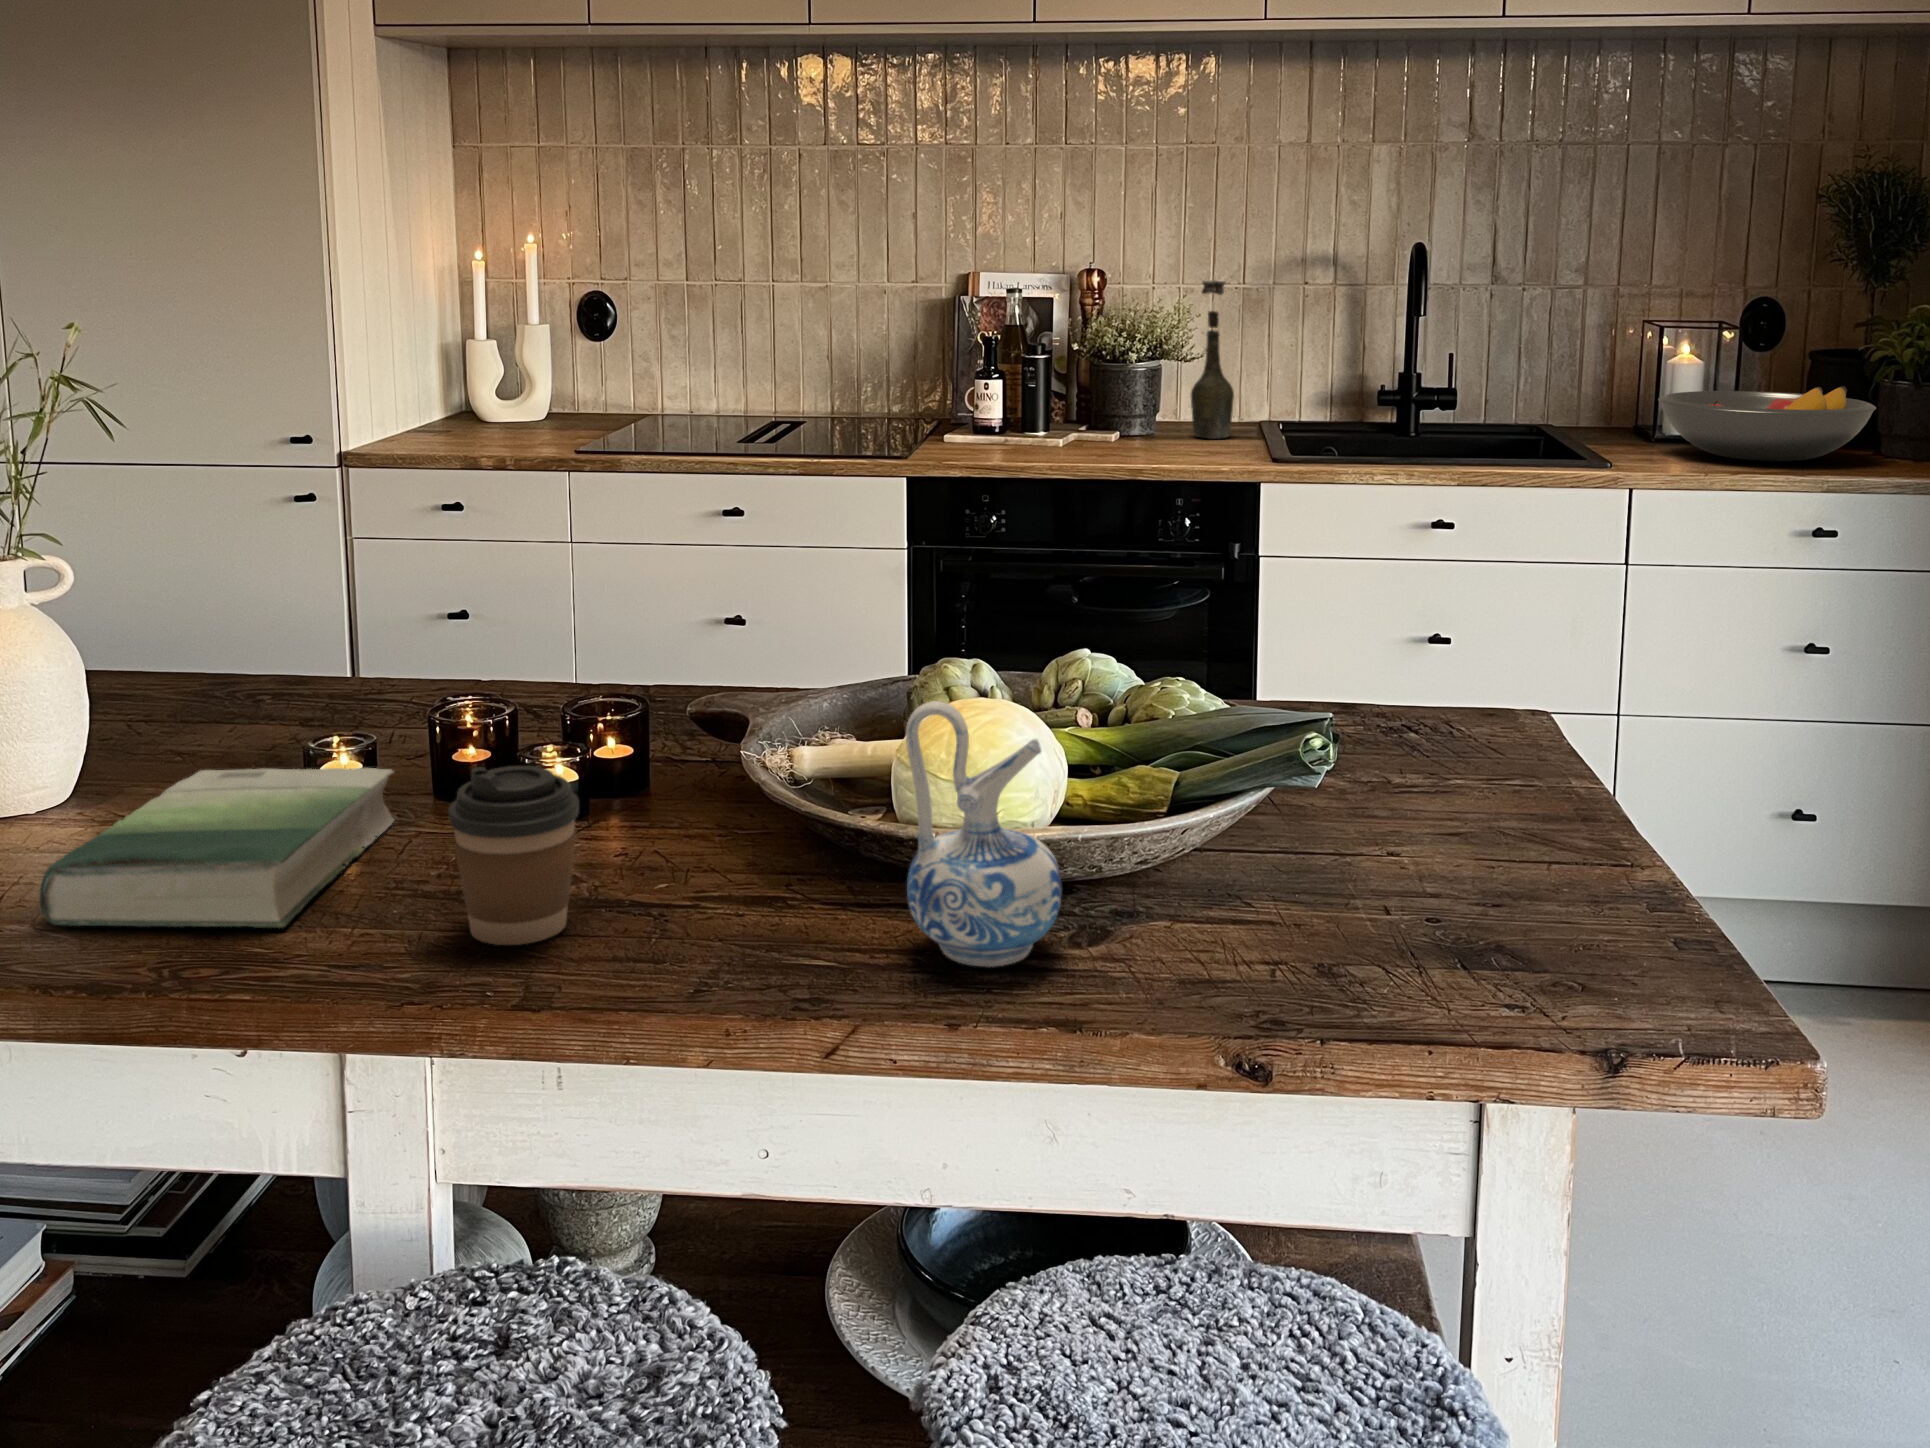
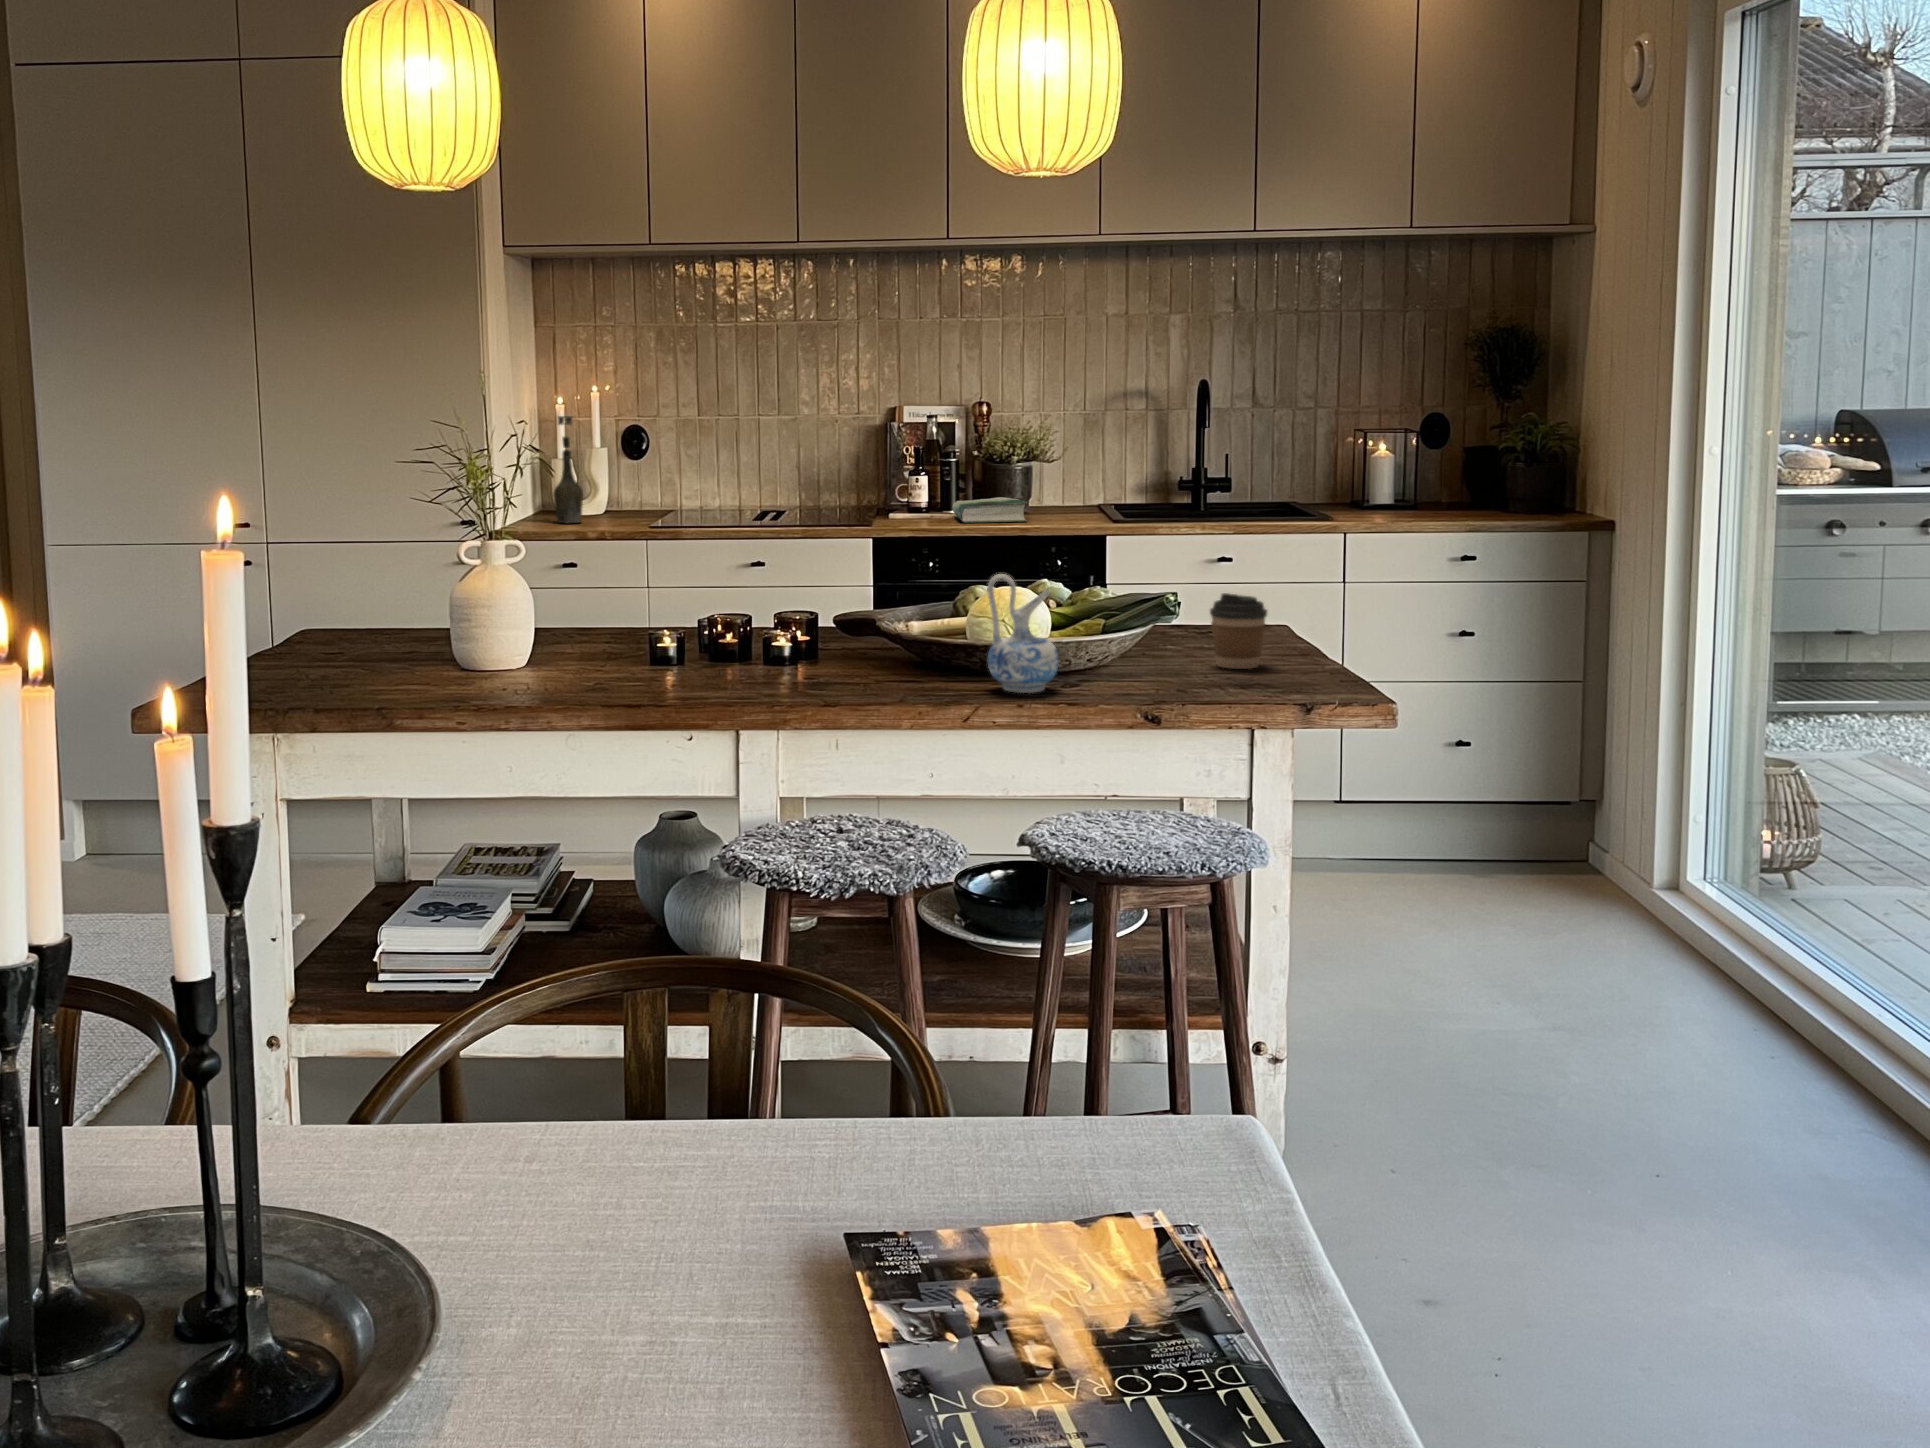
bottle: present [1191,280,1234,439] -> present [554,416,583,523]
fruit bowl: present [1658,386,1876,461] -> none [1364,467,1504,515]
coffee cup: present [448,766,579,945] -> present [1210,593,1267,669]
book: present [39,768,394,928] -> present [953,497,1027,523]

